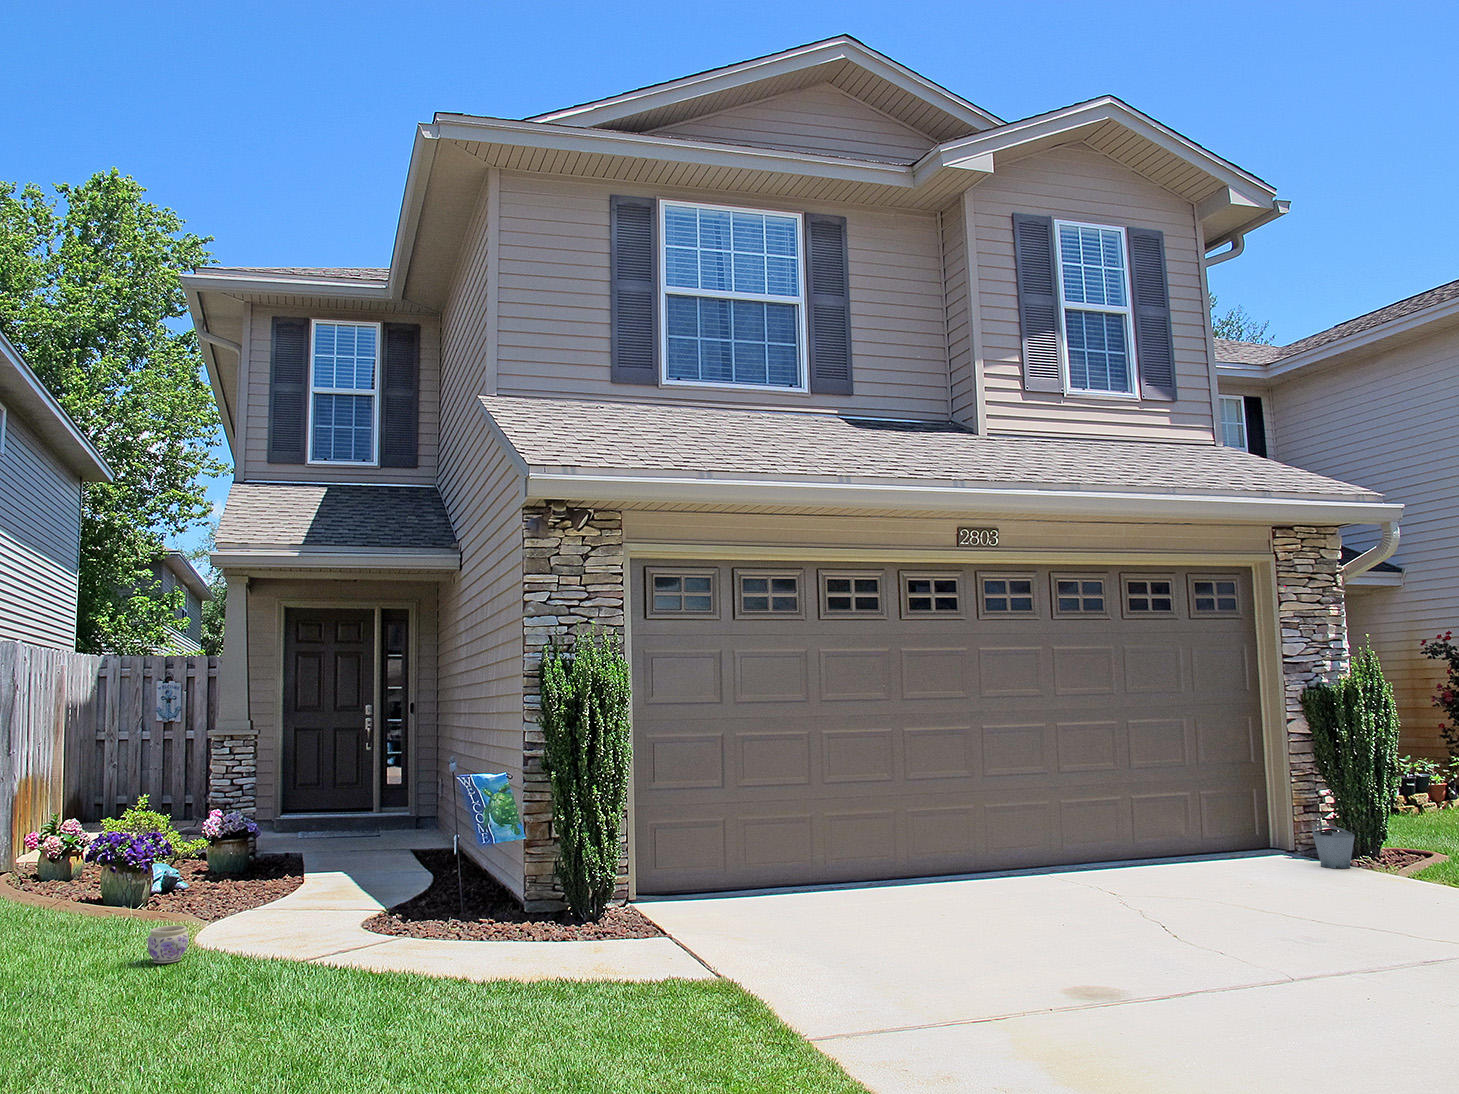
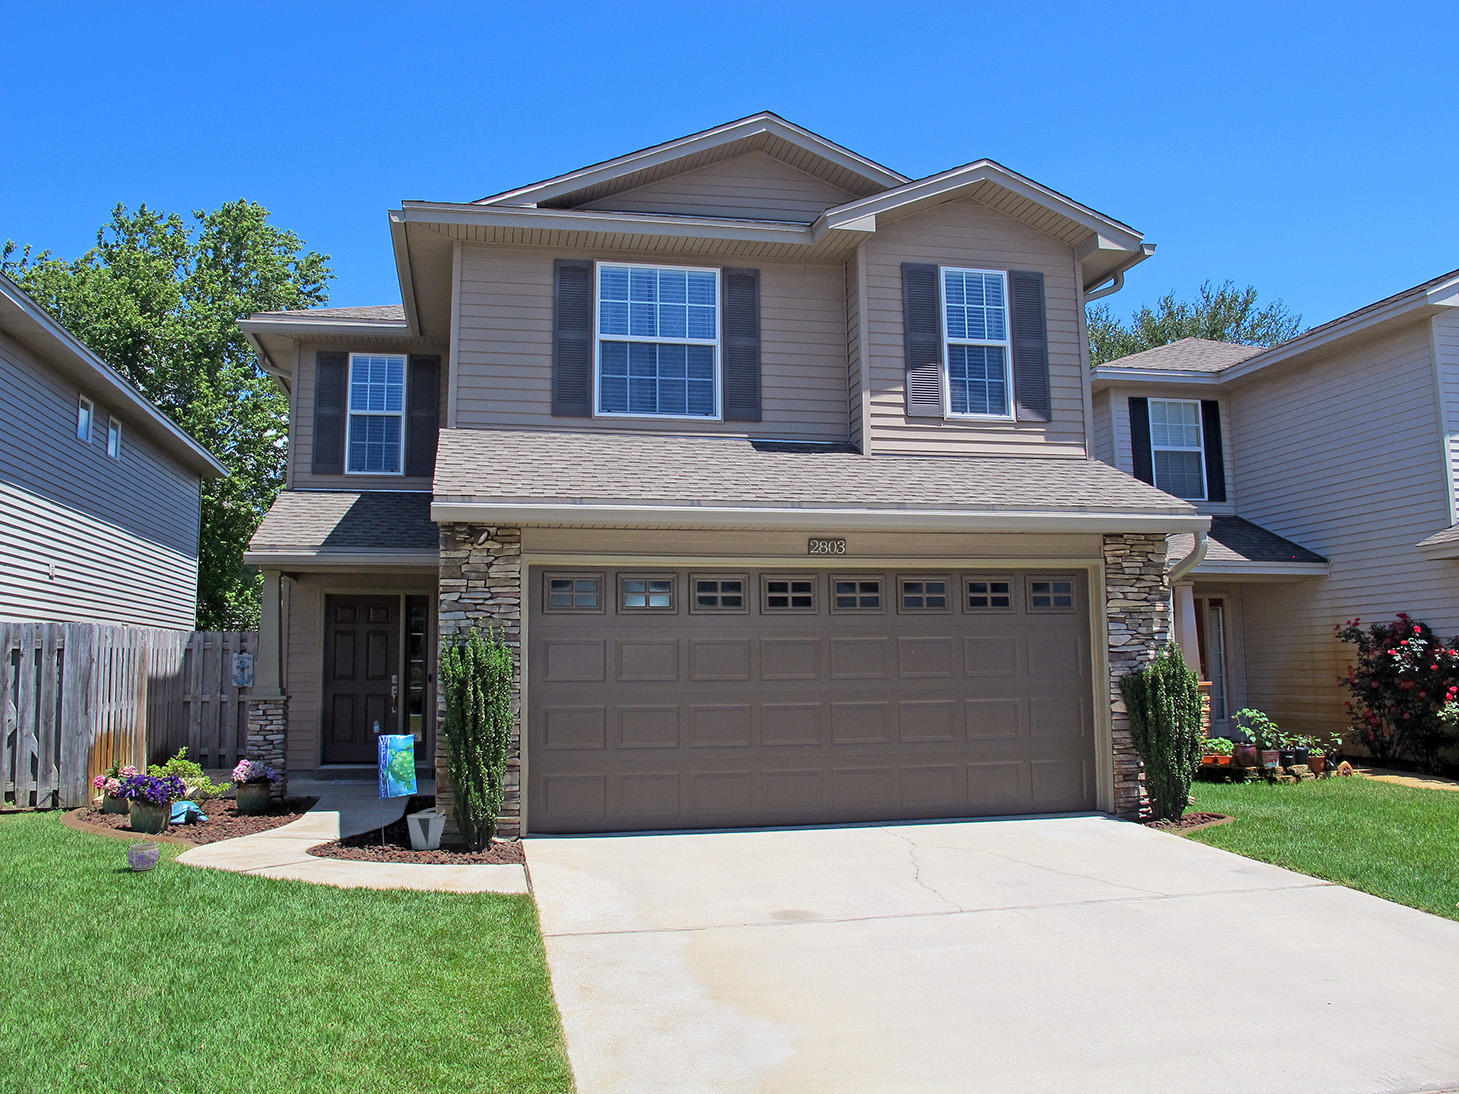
bucket: present [1312,825,1355,869] -> present [407,807,446,850]

